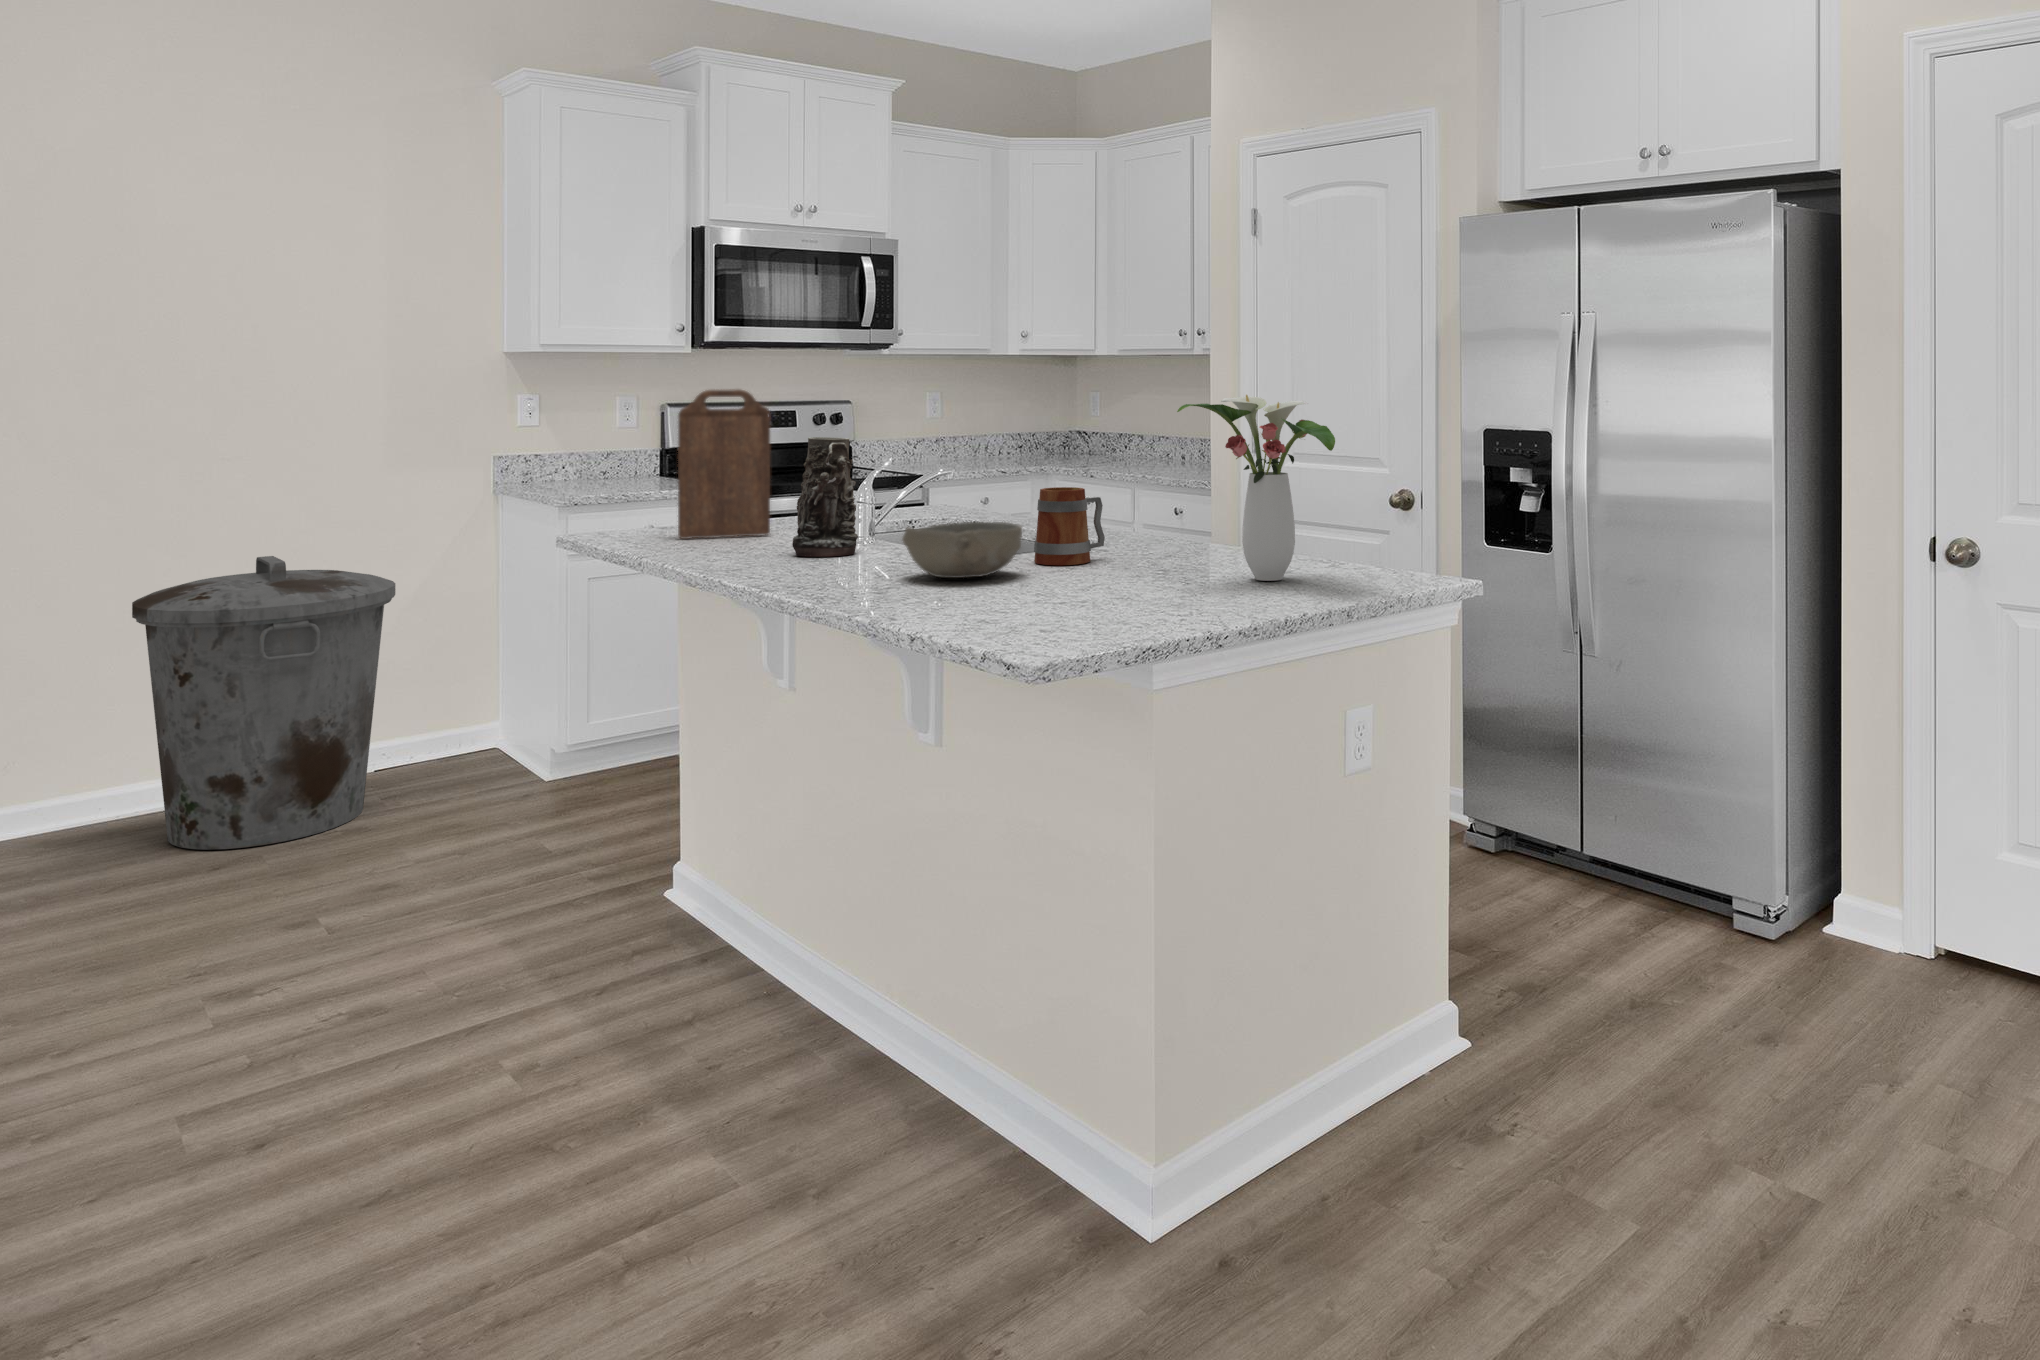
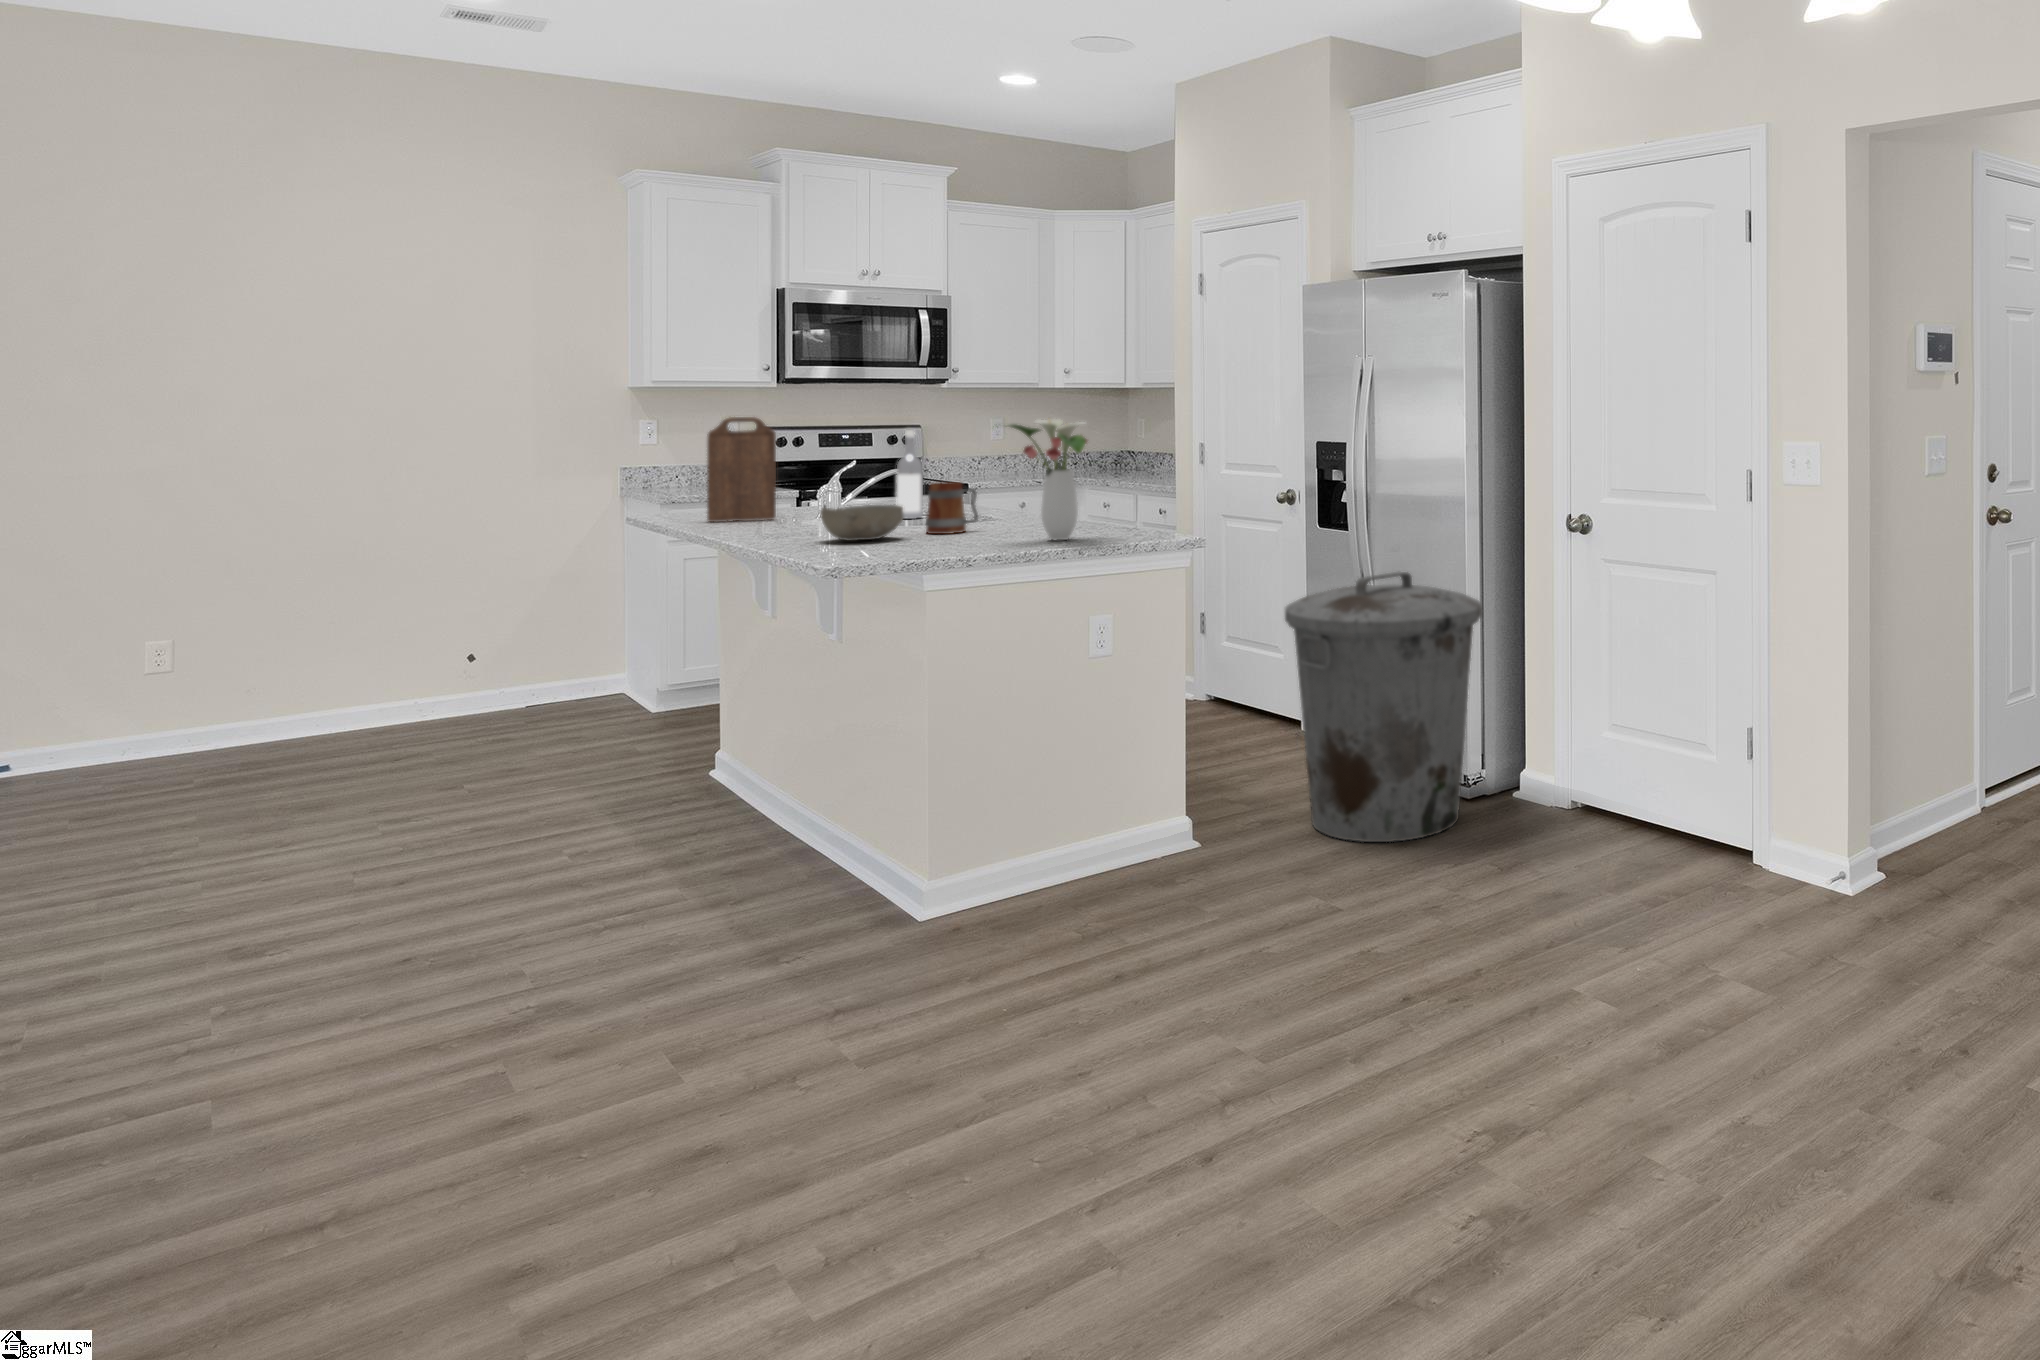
wine bottle: none [941,410,976,536] -> present [897,430,923,519]
vase: present [792,437,858,557] -> none [770,450,818,531]
trash can: present [132,556,395,850] -> present [1285,572,1482,842]

